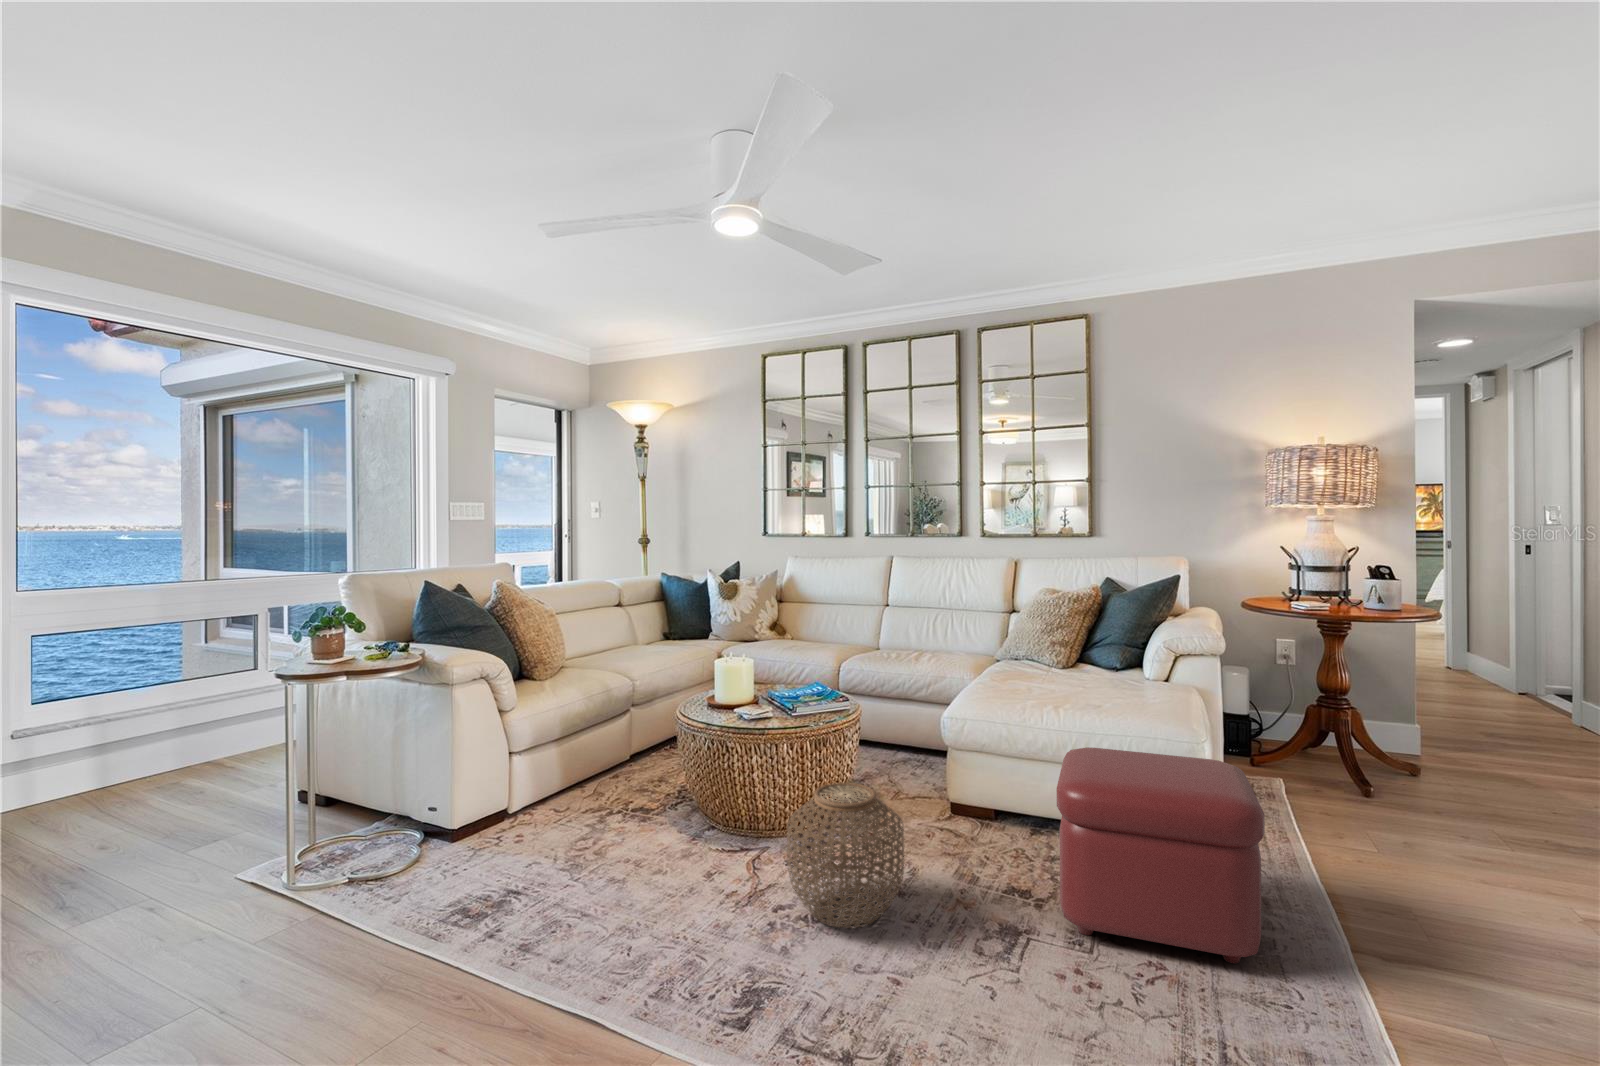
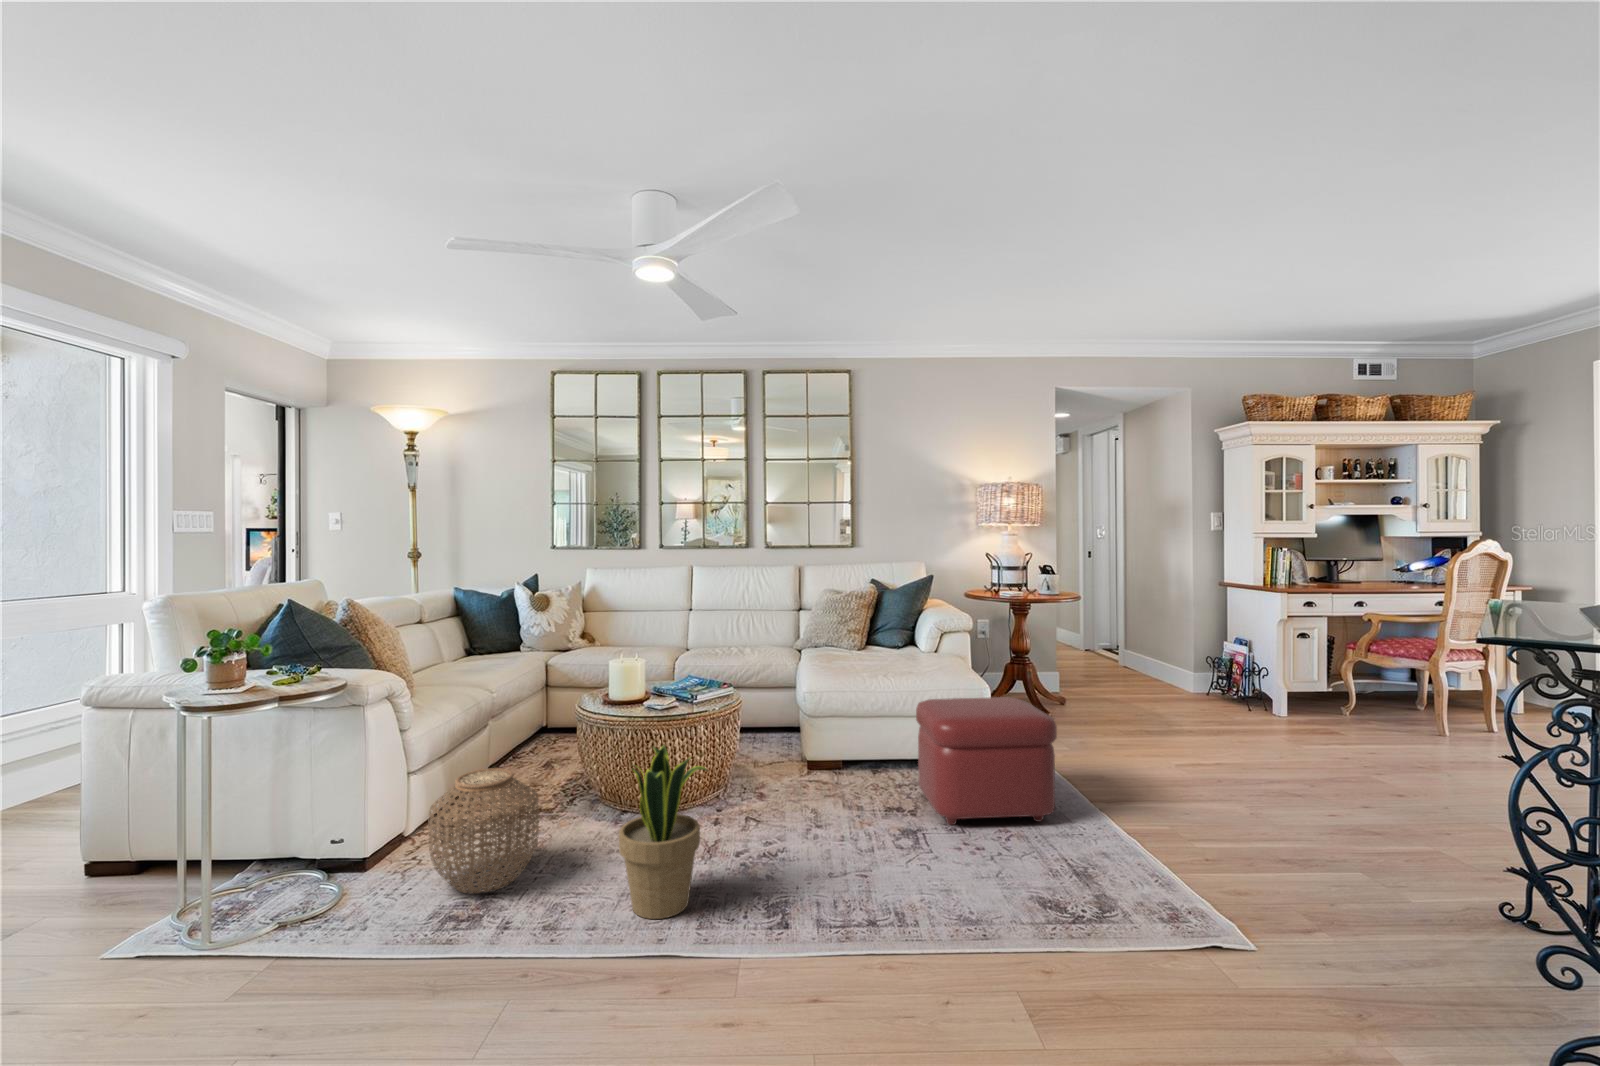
potted plant: none [586,765,697,977] -> present [619,745,707,919]
woven basket: present [787,783,904,928] -> present [428,768,539,893]

